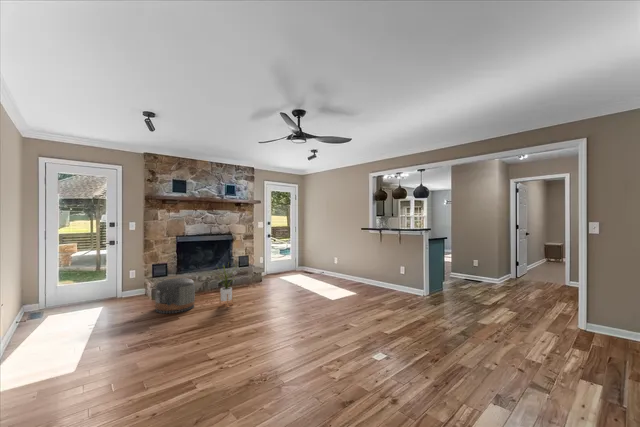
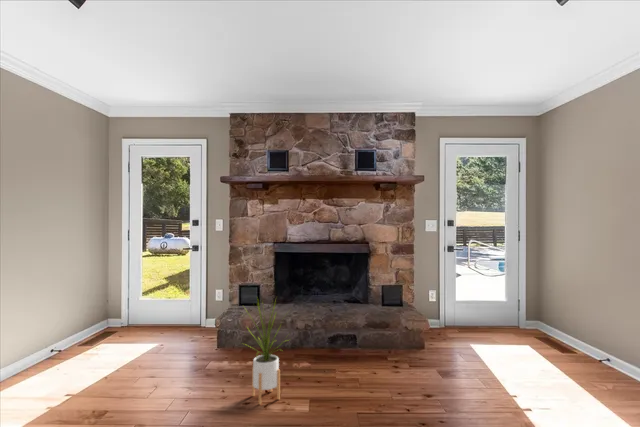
pouf: present [155,278,195,313] -> none [163,316,233,388]

